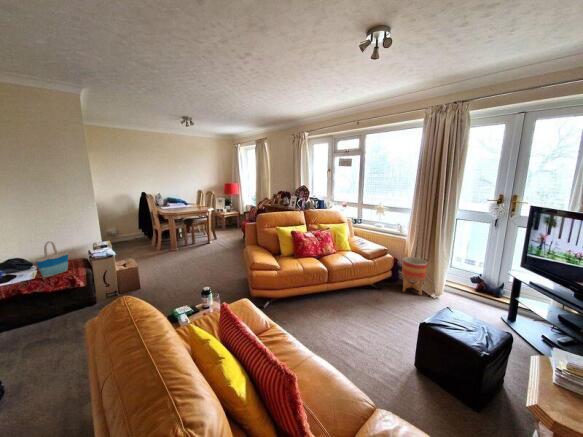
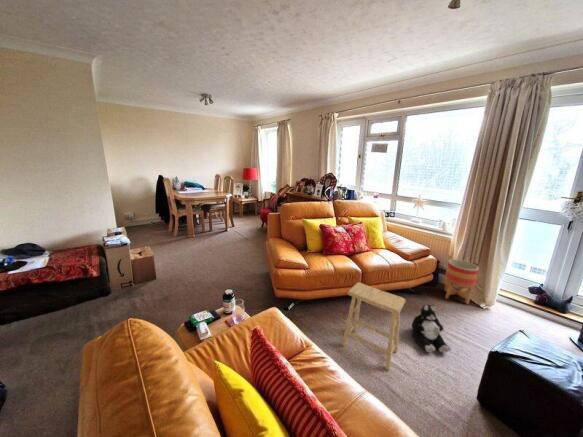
tote bag: present [36,241,68,278] -> none [45,227,81,266]
footstool: none [308,278,357,349] -> present [342,283,405,370]
plush toy: none [367,294,399,334] -> present [411,305,451,353]

